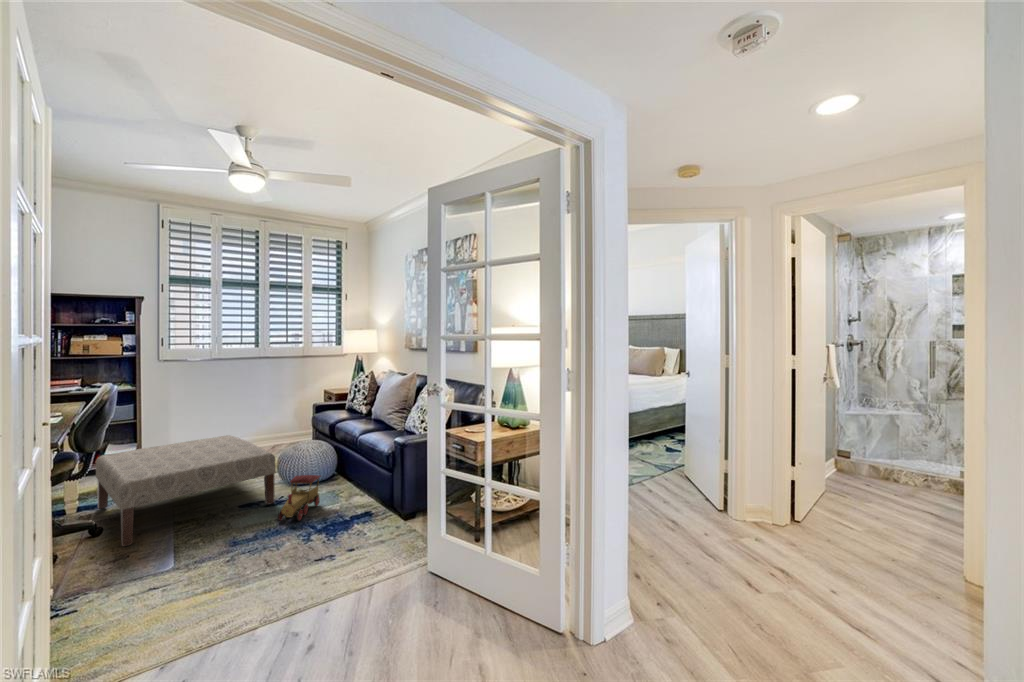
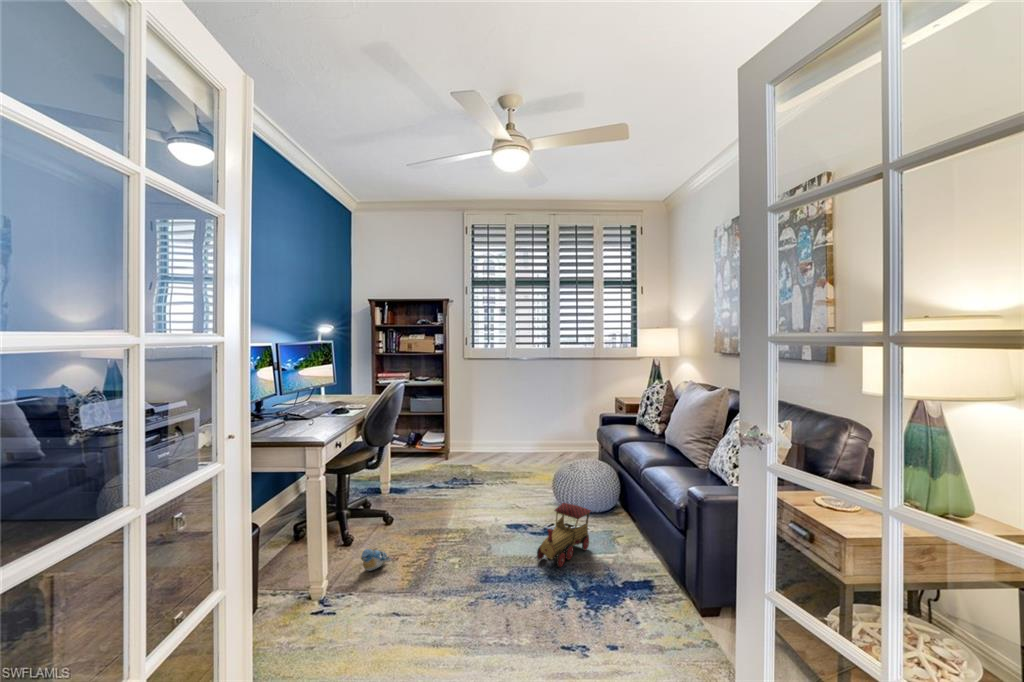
ottoman: present [96,435,276,546] -> none [402,437,544,541]
plush toy: none [85,556,122,577] -> present [361,549,391,571]

